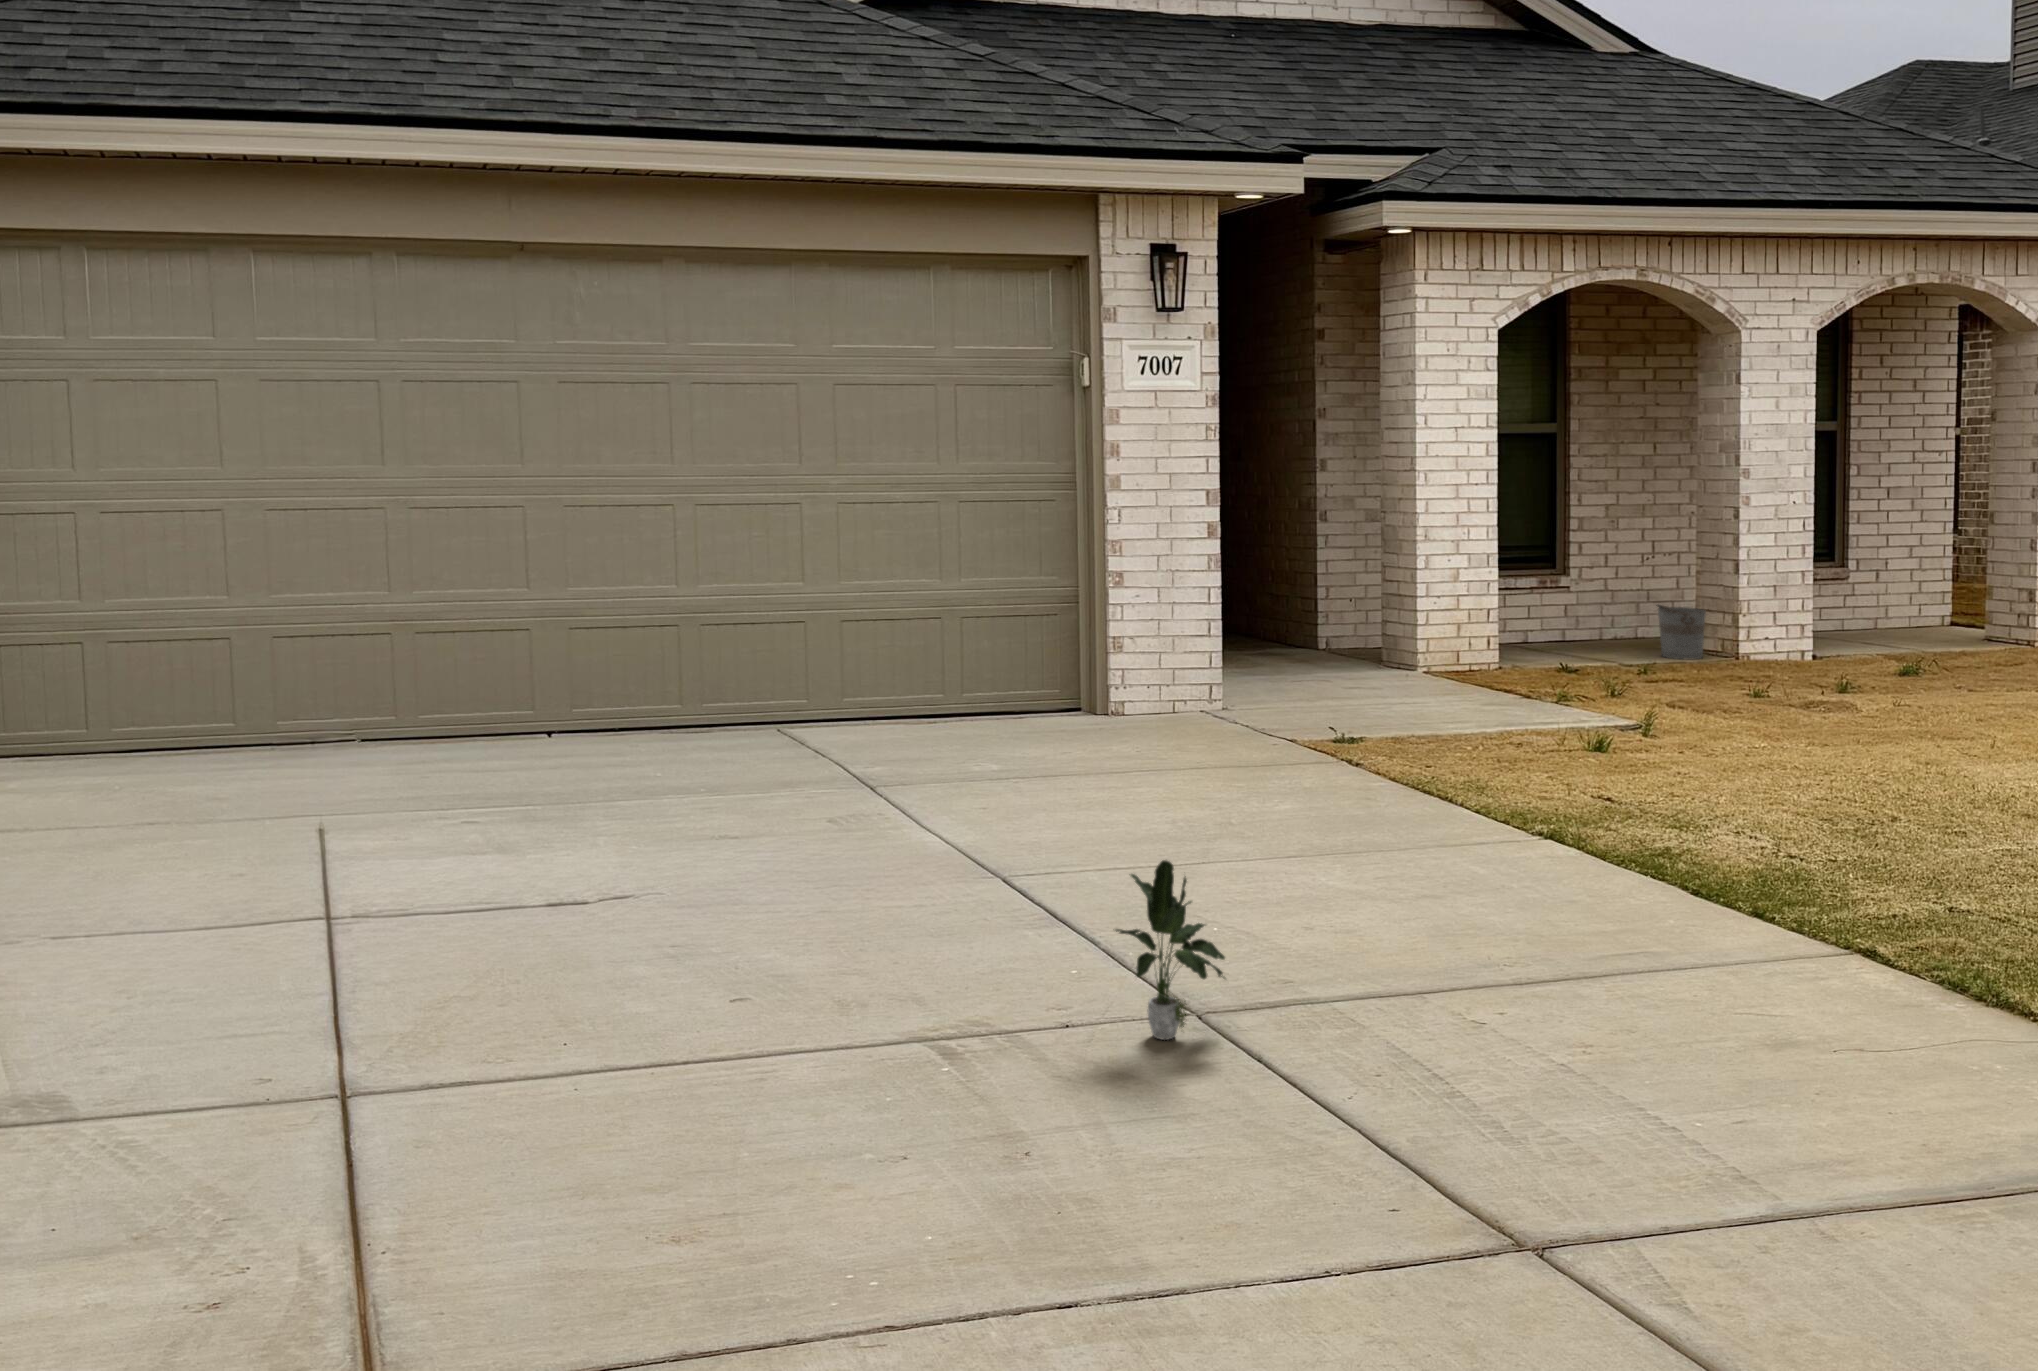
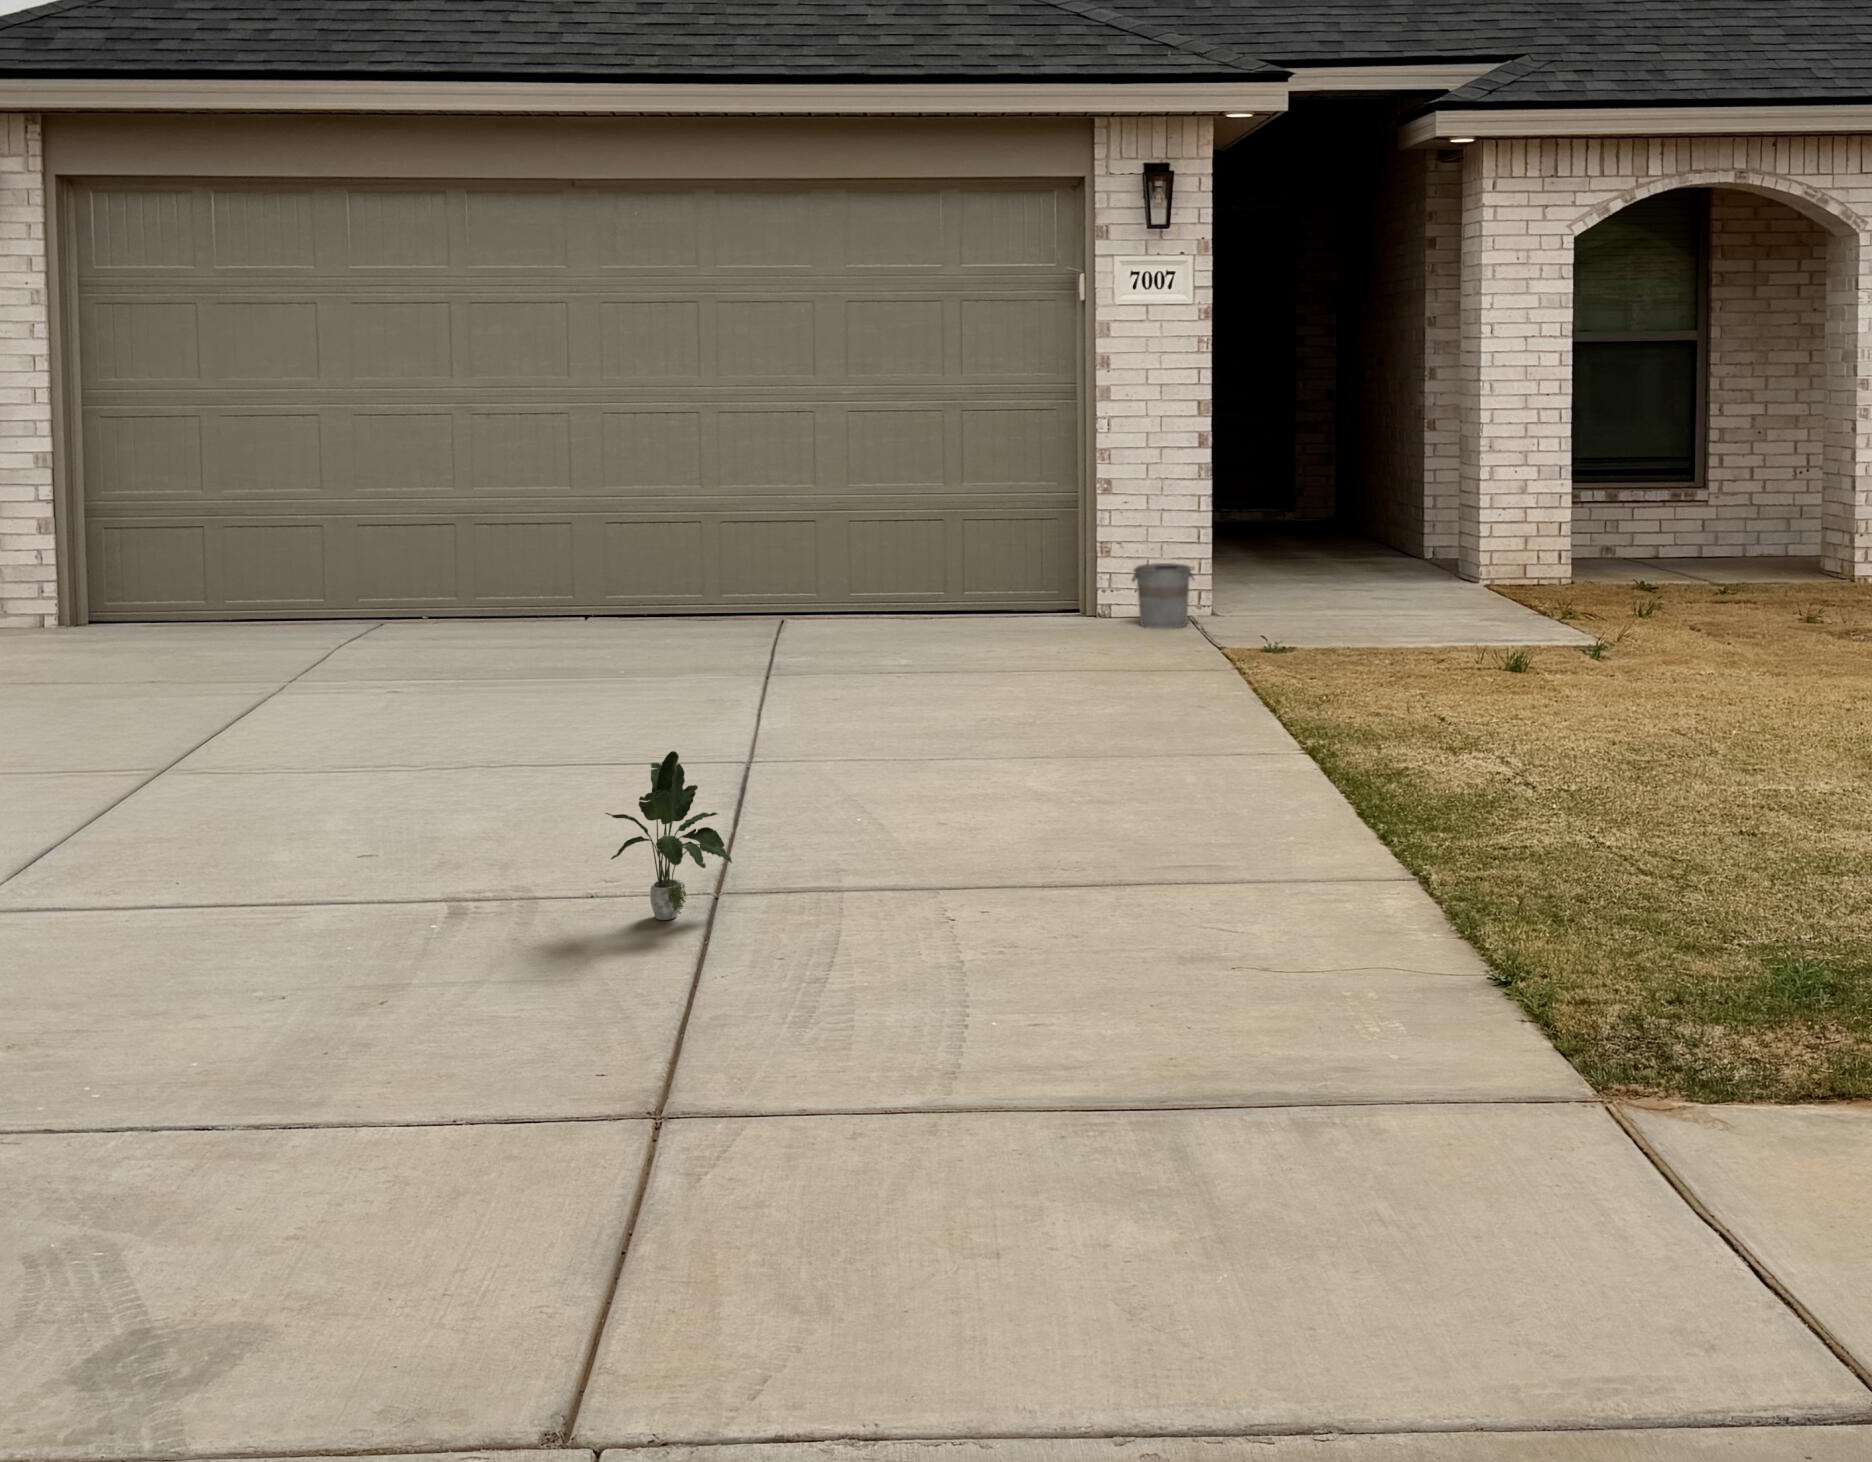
bucket: present [1656,605,1706,659] -> present [1132,563,1195,629]

